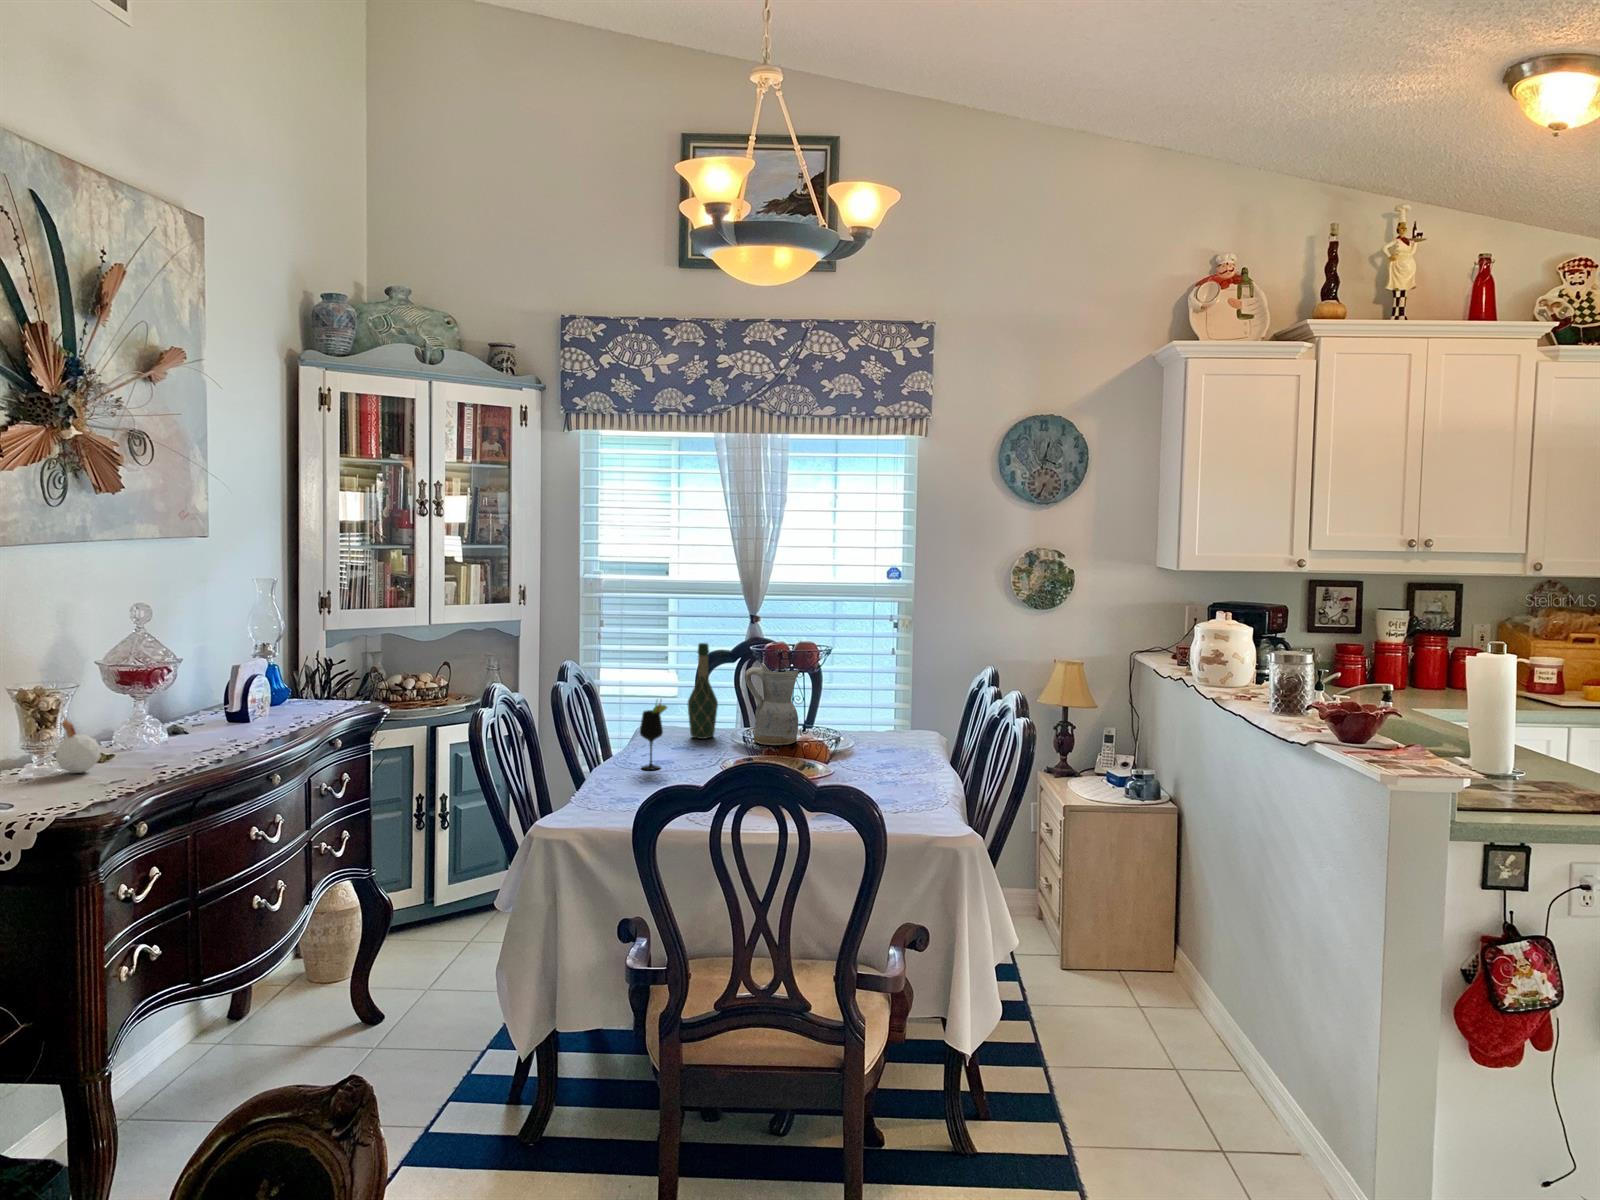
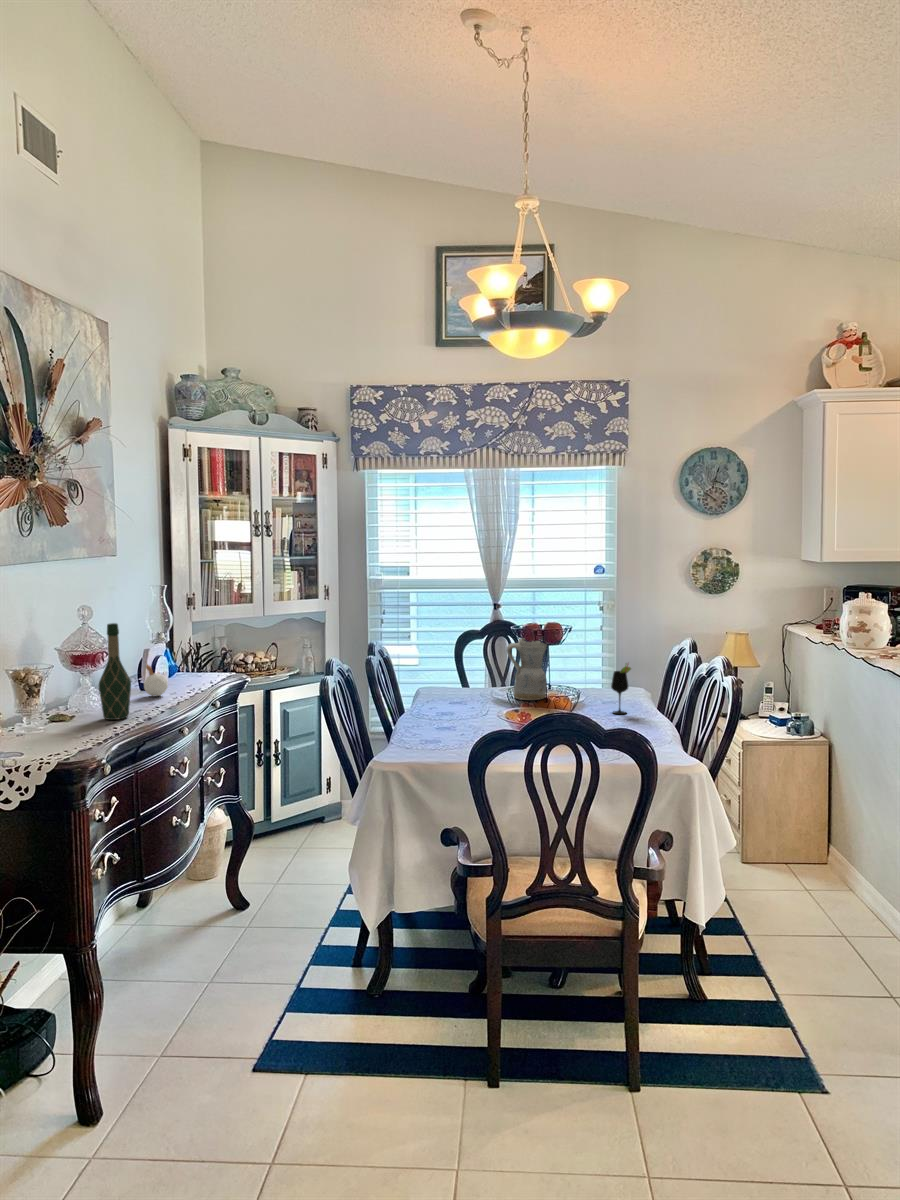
wine bottle: present [688,643,718,739] -> present [99,623,131,720]
wine glass: present [640,703,667,770] -> present [611,664,631,714]
candle: present [56,714,100,773] -> present [144,662,168,696]

